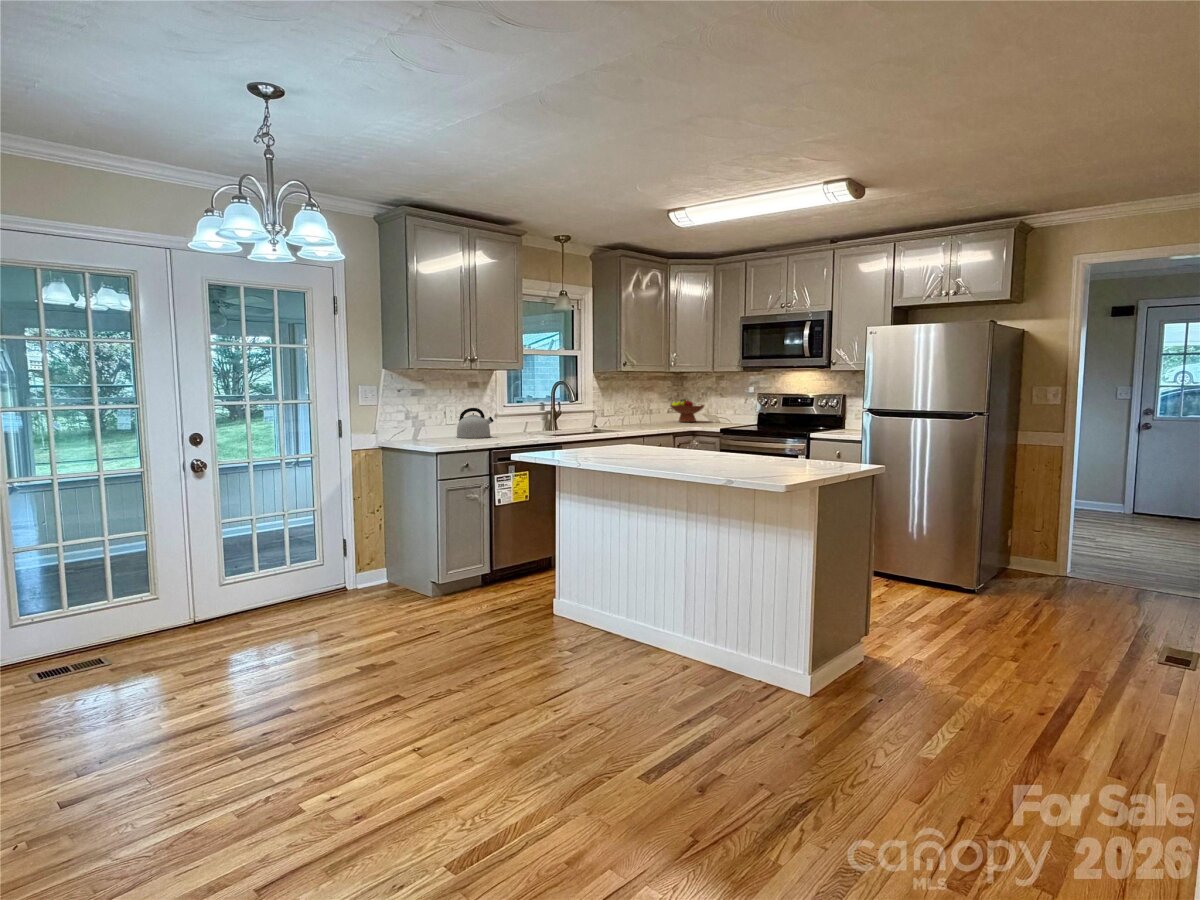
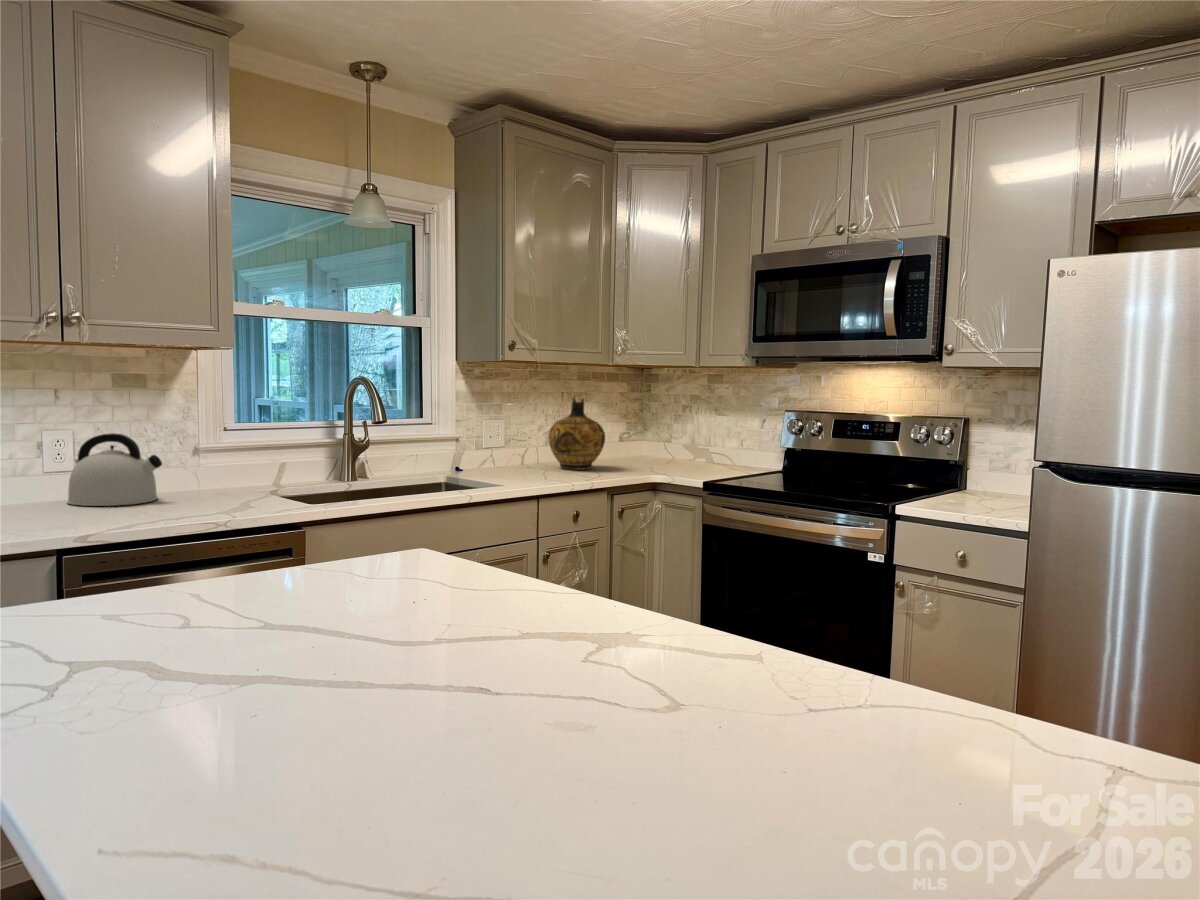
ceramic jug: none [638,390,667,426] -> present [548,399,605,470]
fruit bowl: present [671,399,704,422] -> none [622,416,688,460]

